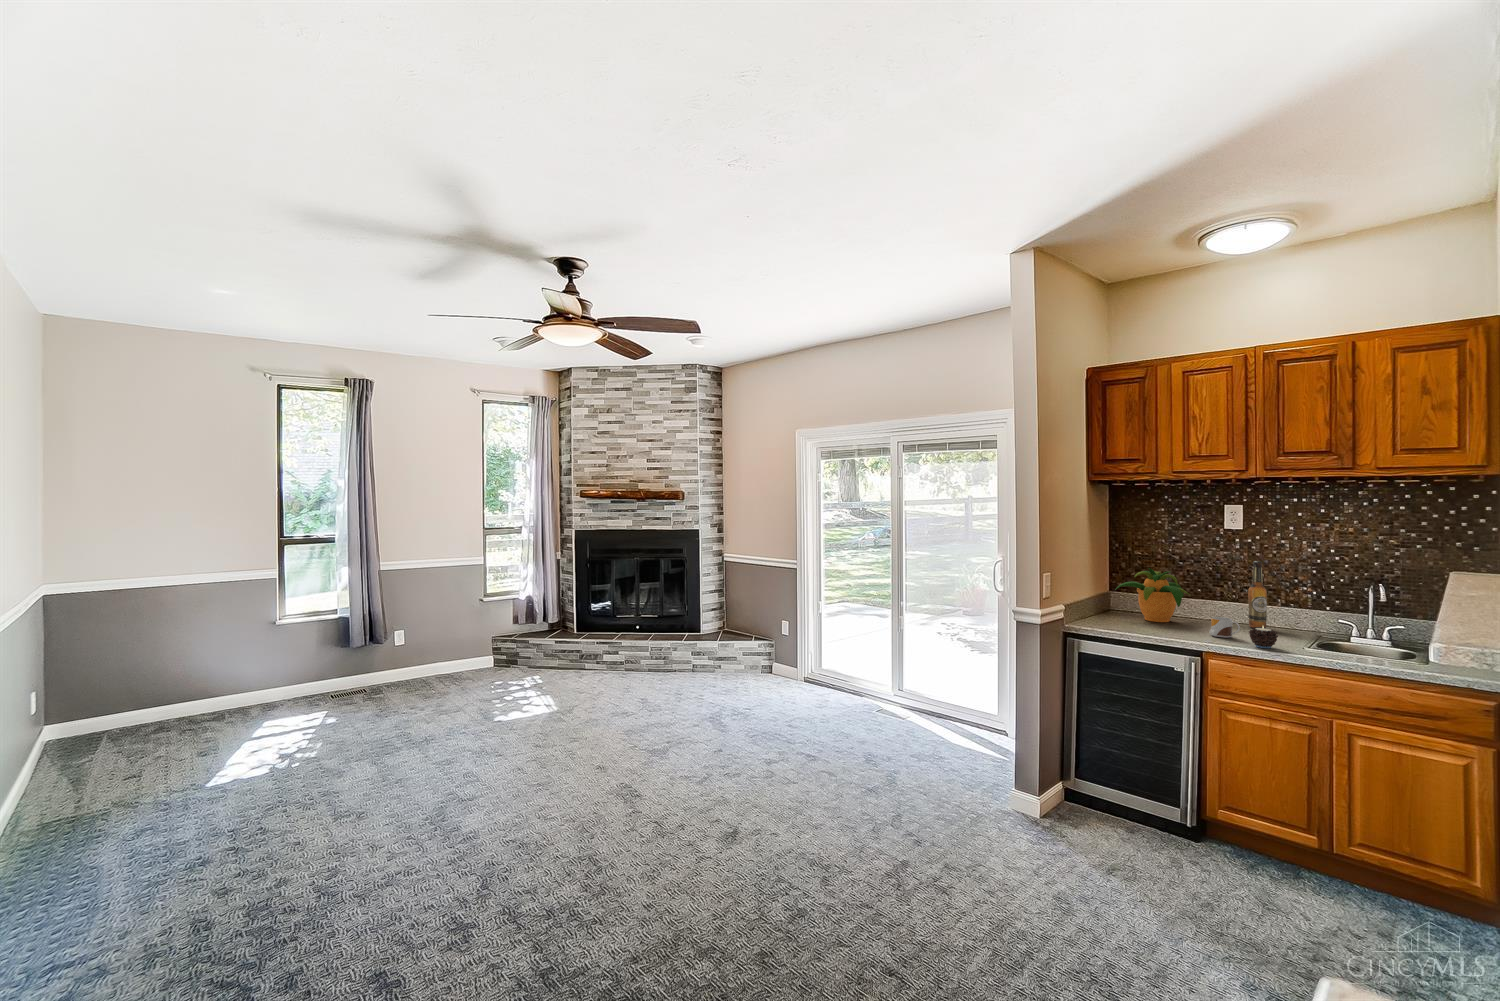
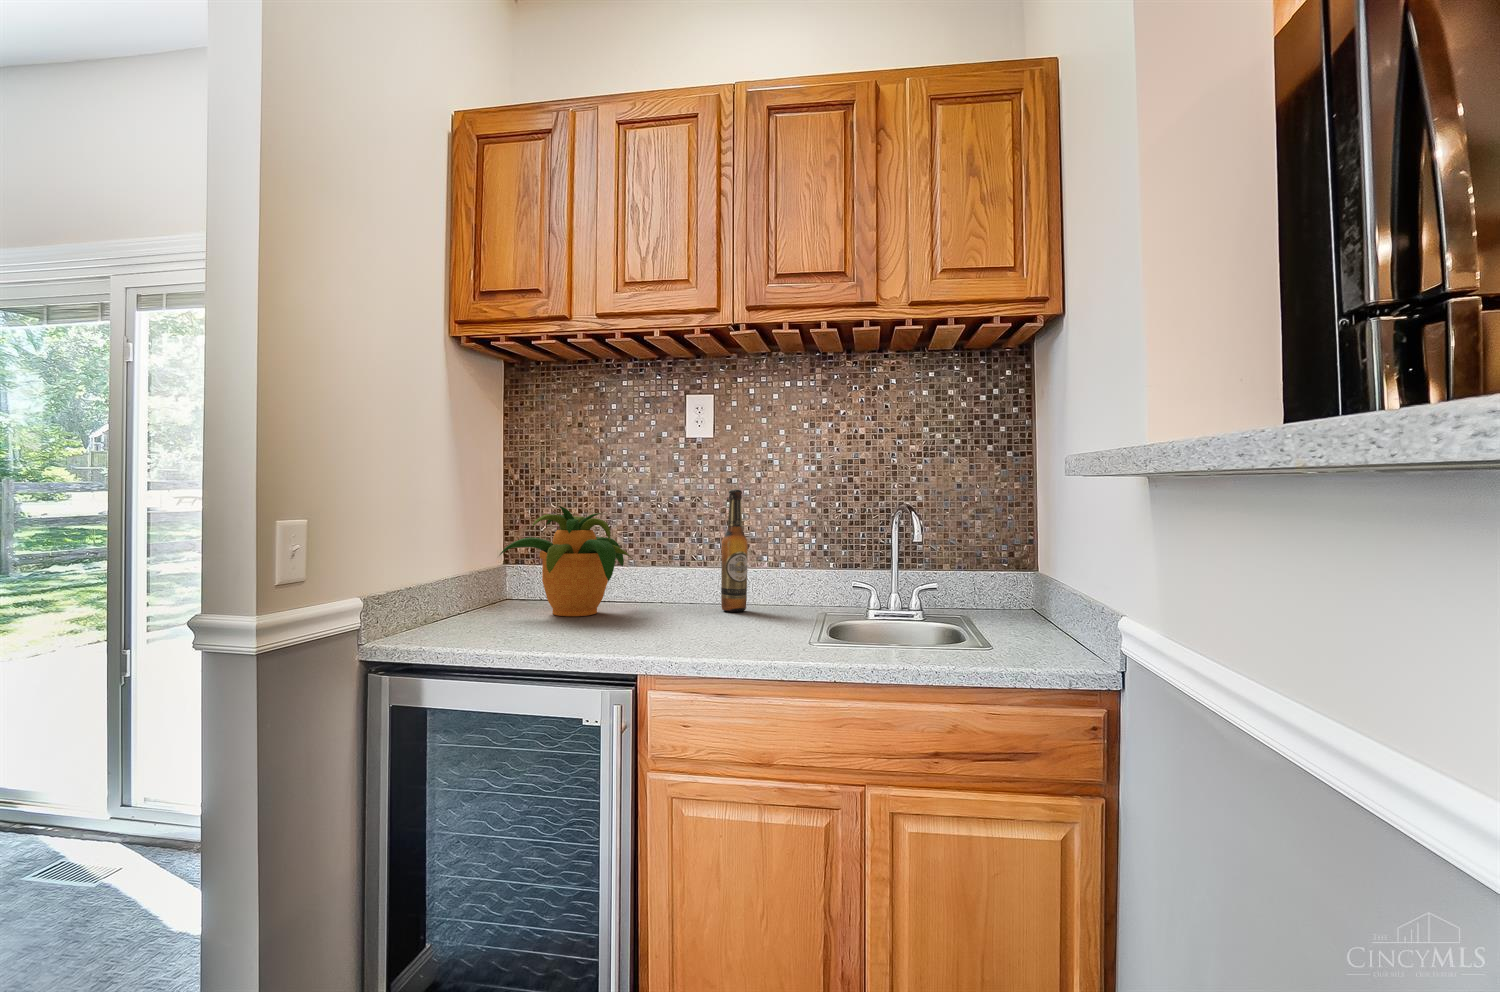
mug: present [1209,617,1240,638] -> none [658,593,709,634]
candle: present [1249,627,1278,648] -> none [725,599,775,648]

